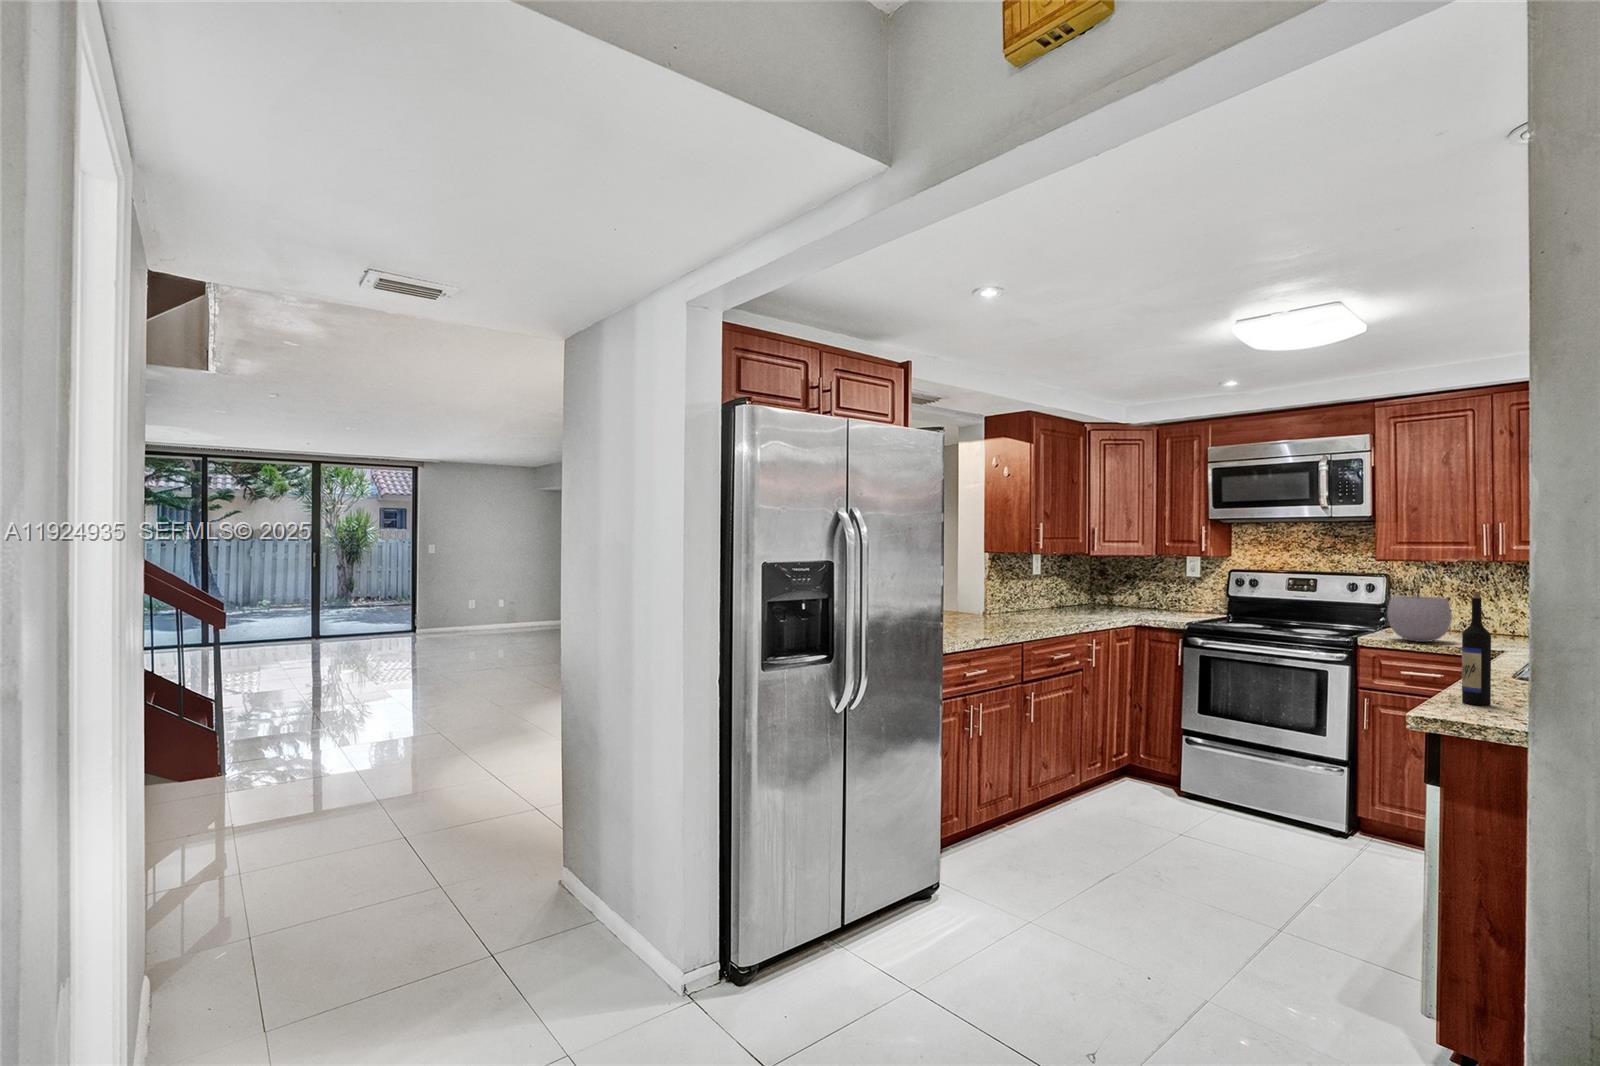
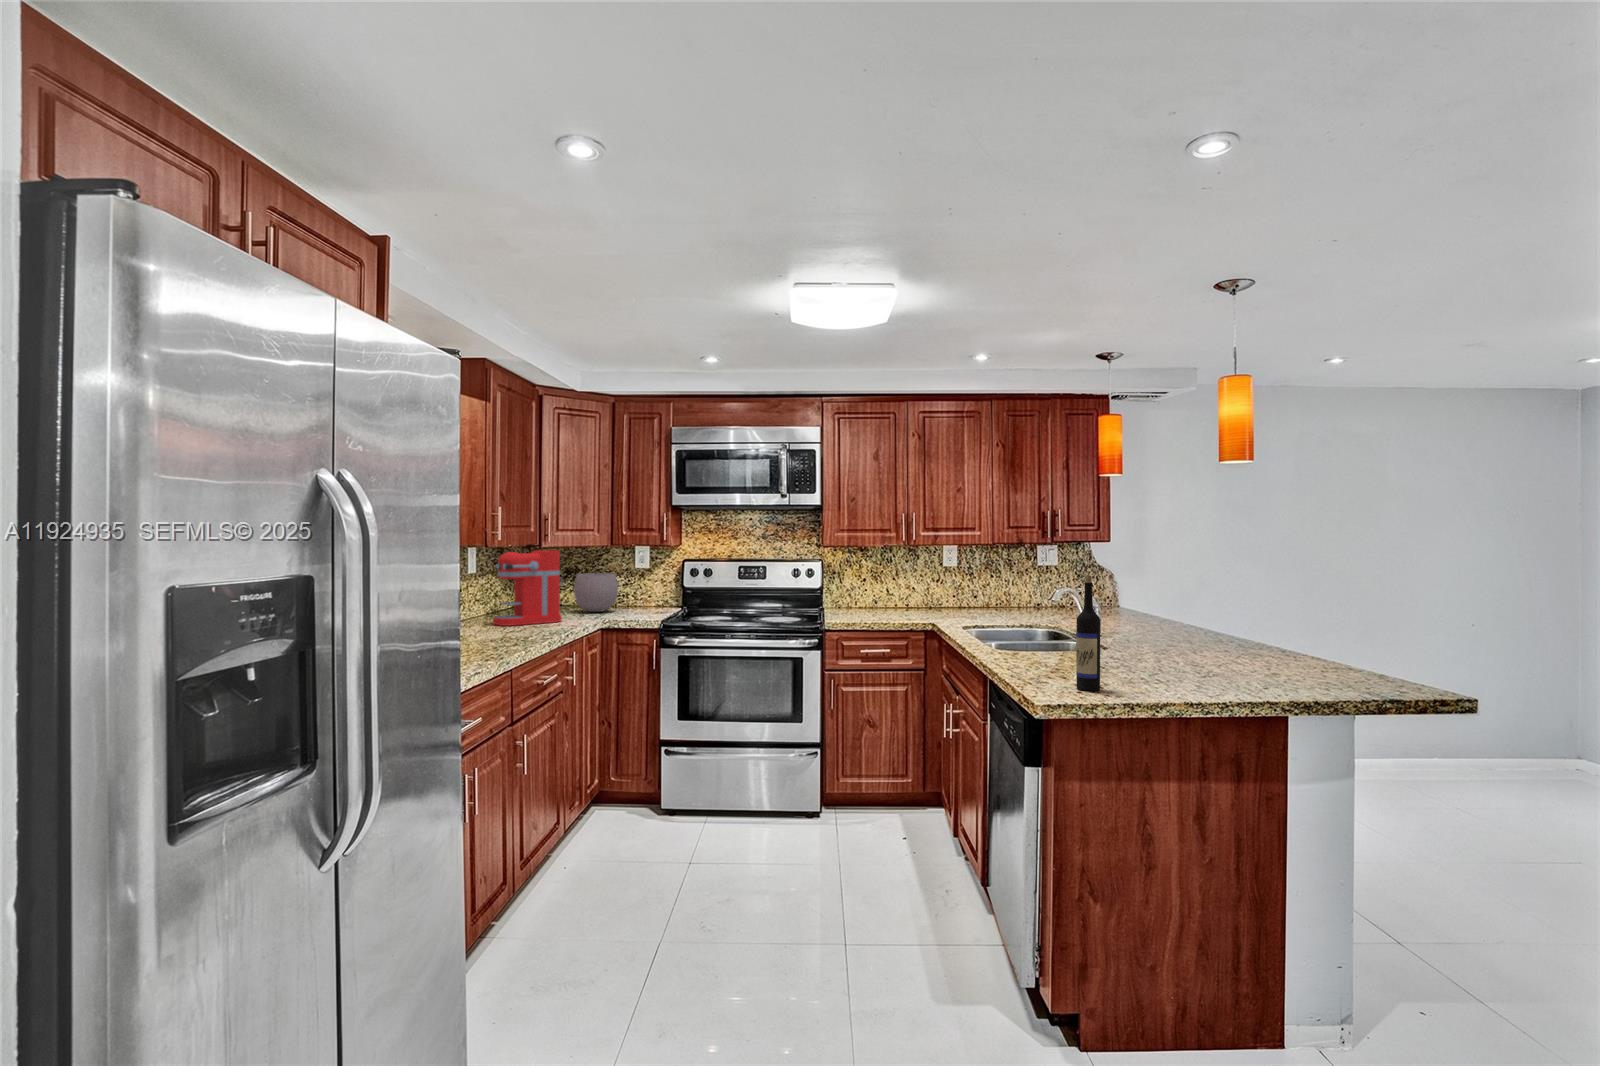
coffee maker: none [1046,558,1105,617] -> present [493,551,563,626]
plant pot: present [1387,582,1452,642] -> present [574,565,618,612]

